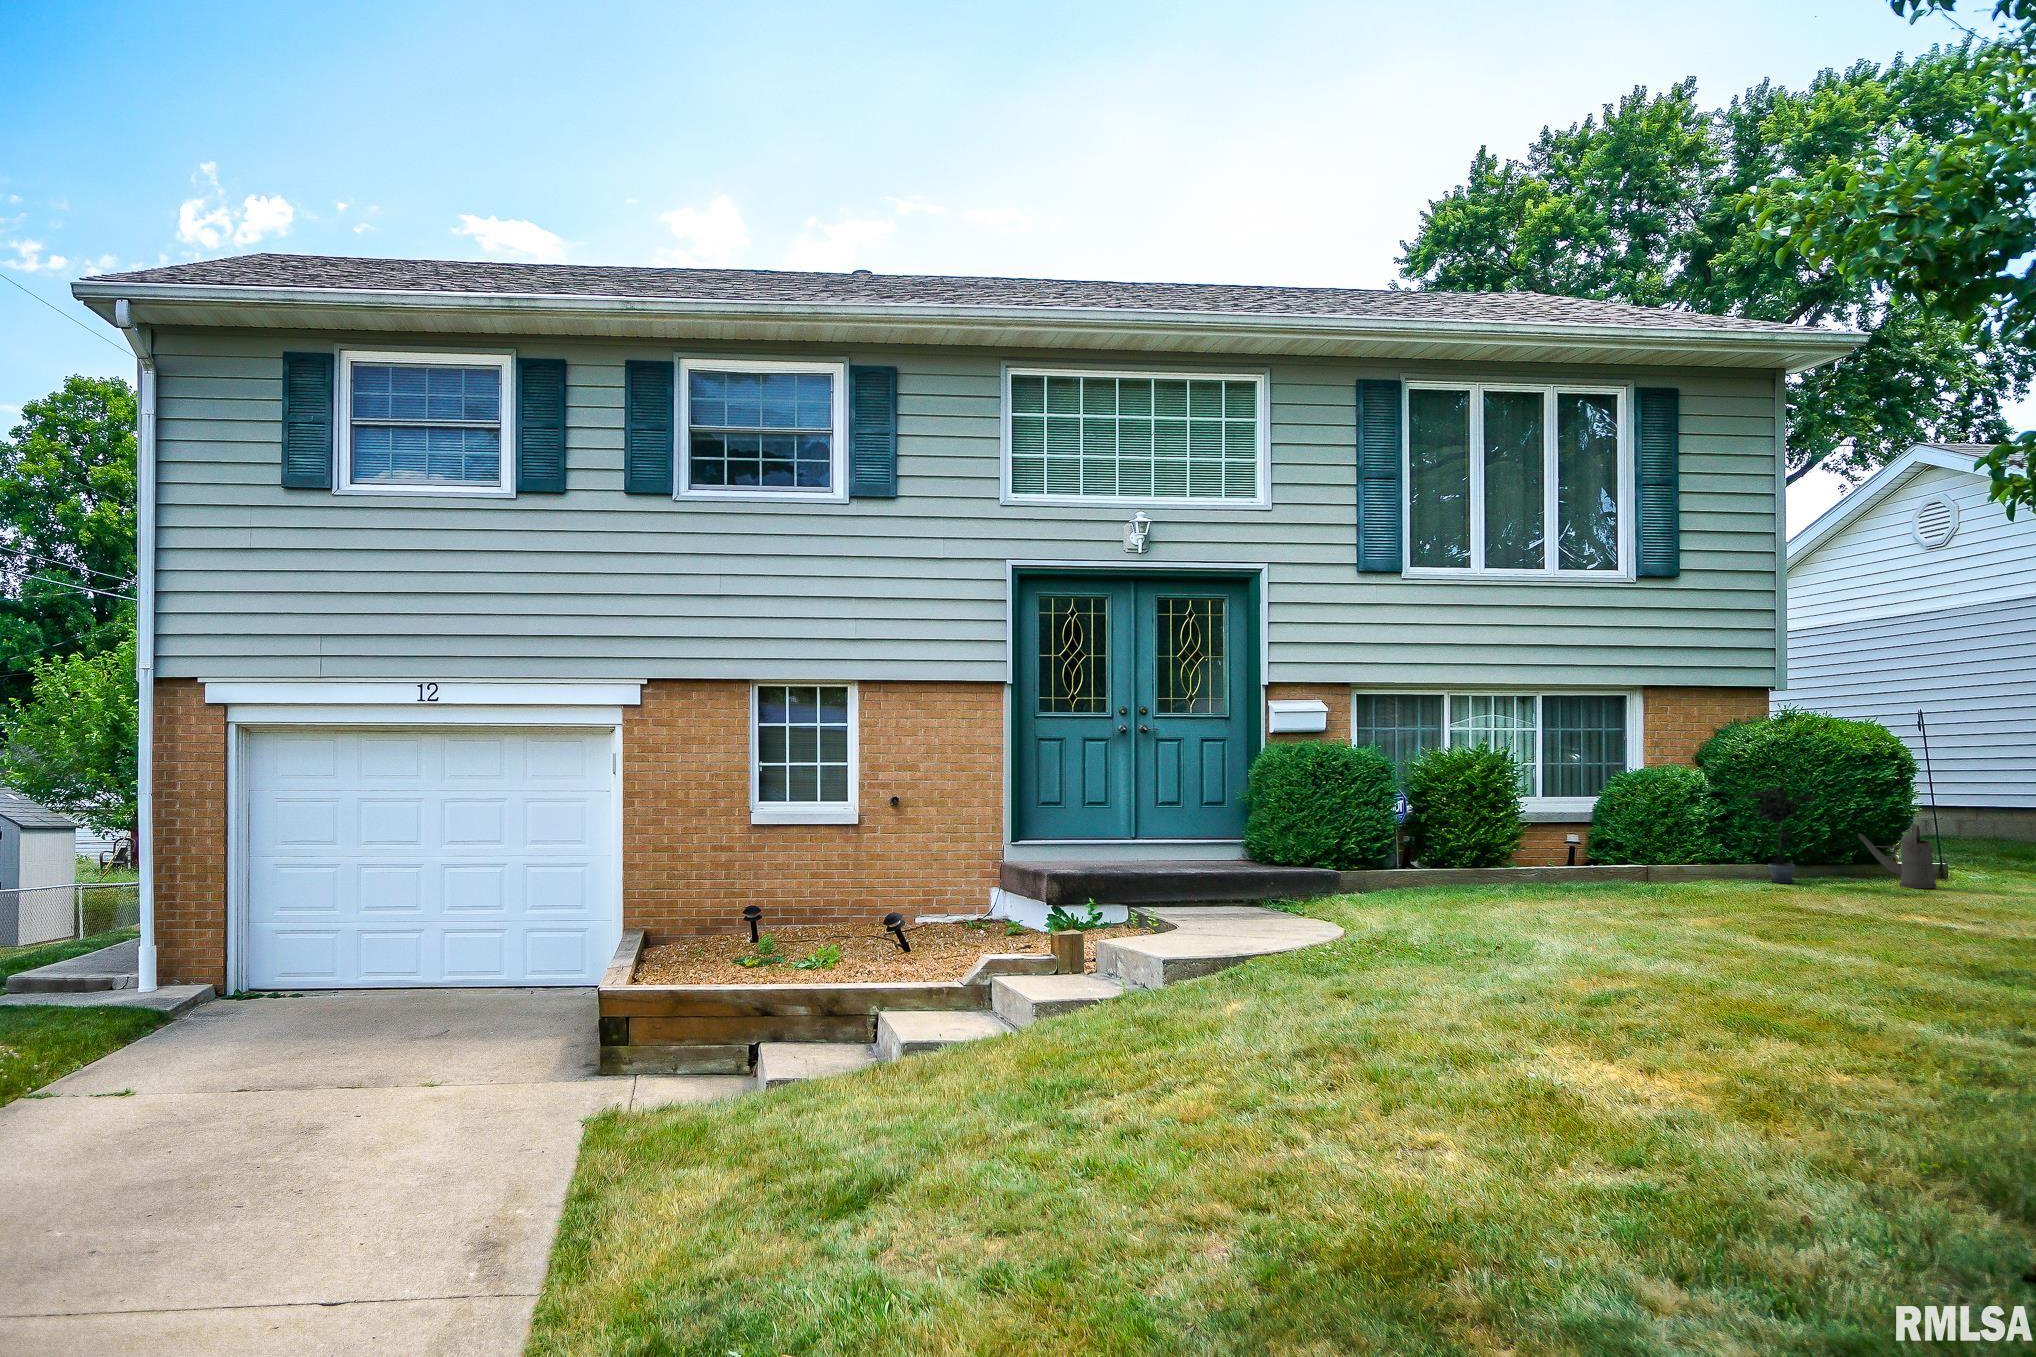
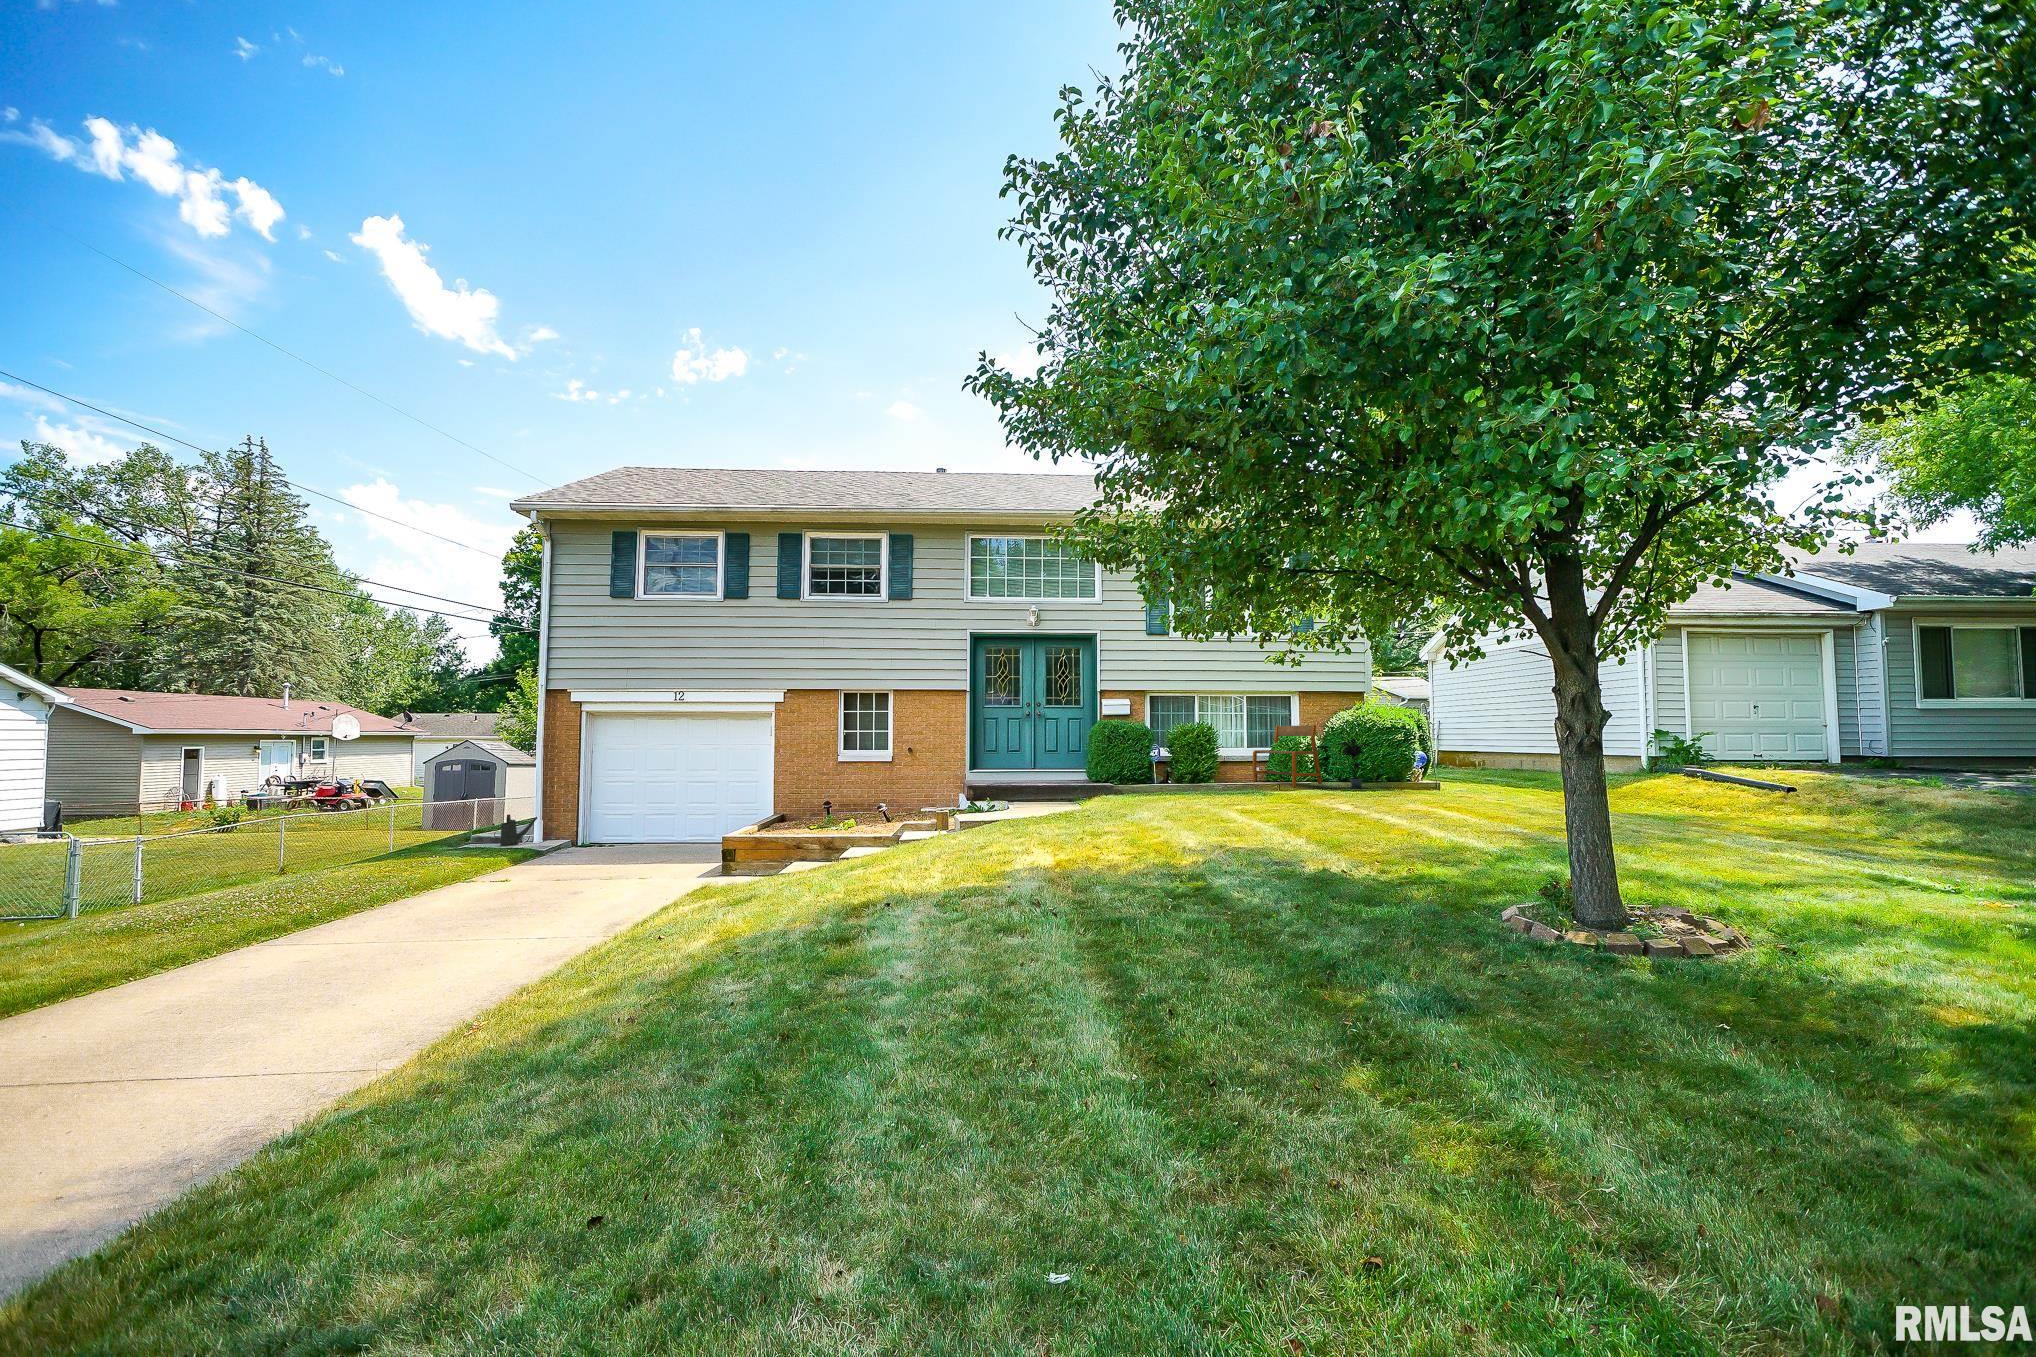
bench: none [1568,754,1715,882] -> present [1253,725,1322,787]
watering can: present [1858,824,1947,888] -> present [494,814,537,846]

